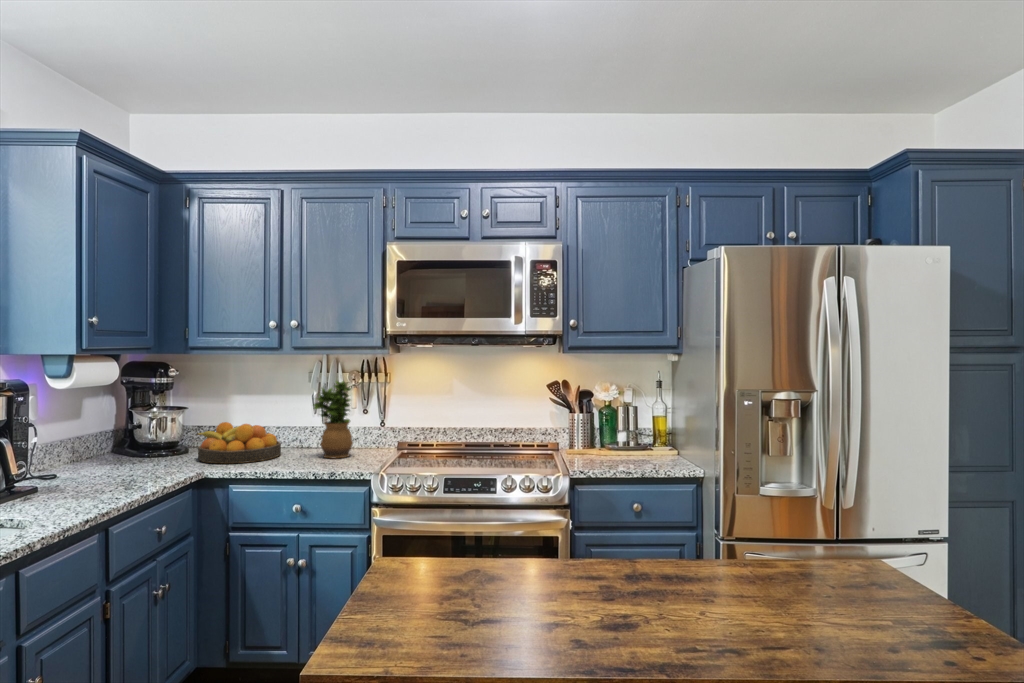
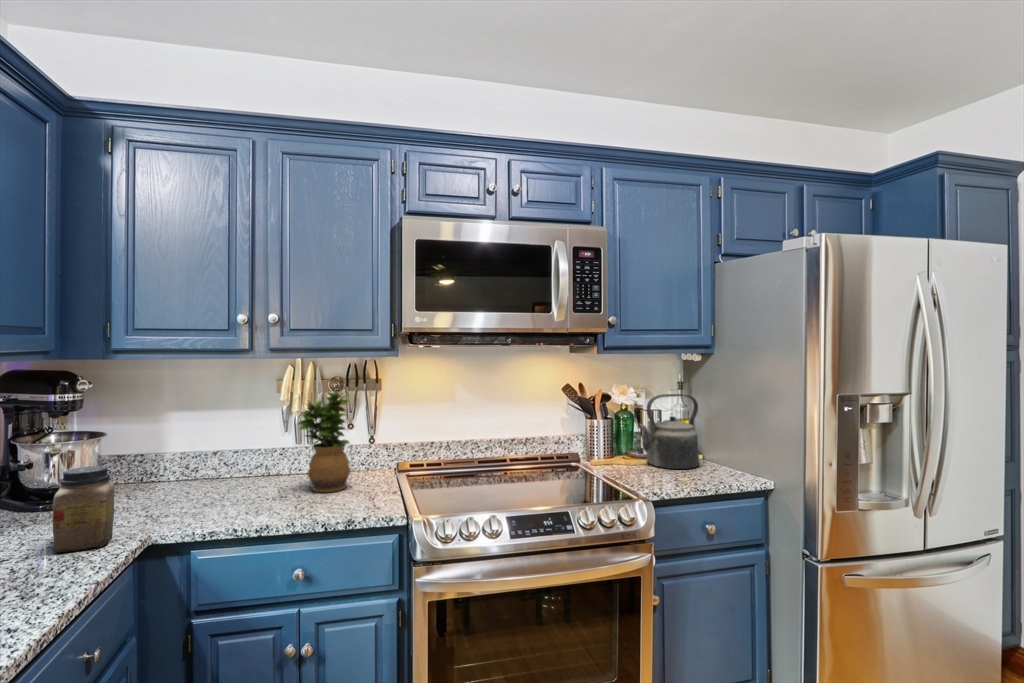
kettle: none [605,392,667,460] -> present [638,394,699,469]
fruit bowl: present [197,422,281,463] -> none [126,452,250,515]
jar: none [144,423,182,476] -> present [53,466,115,553]

